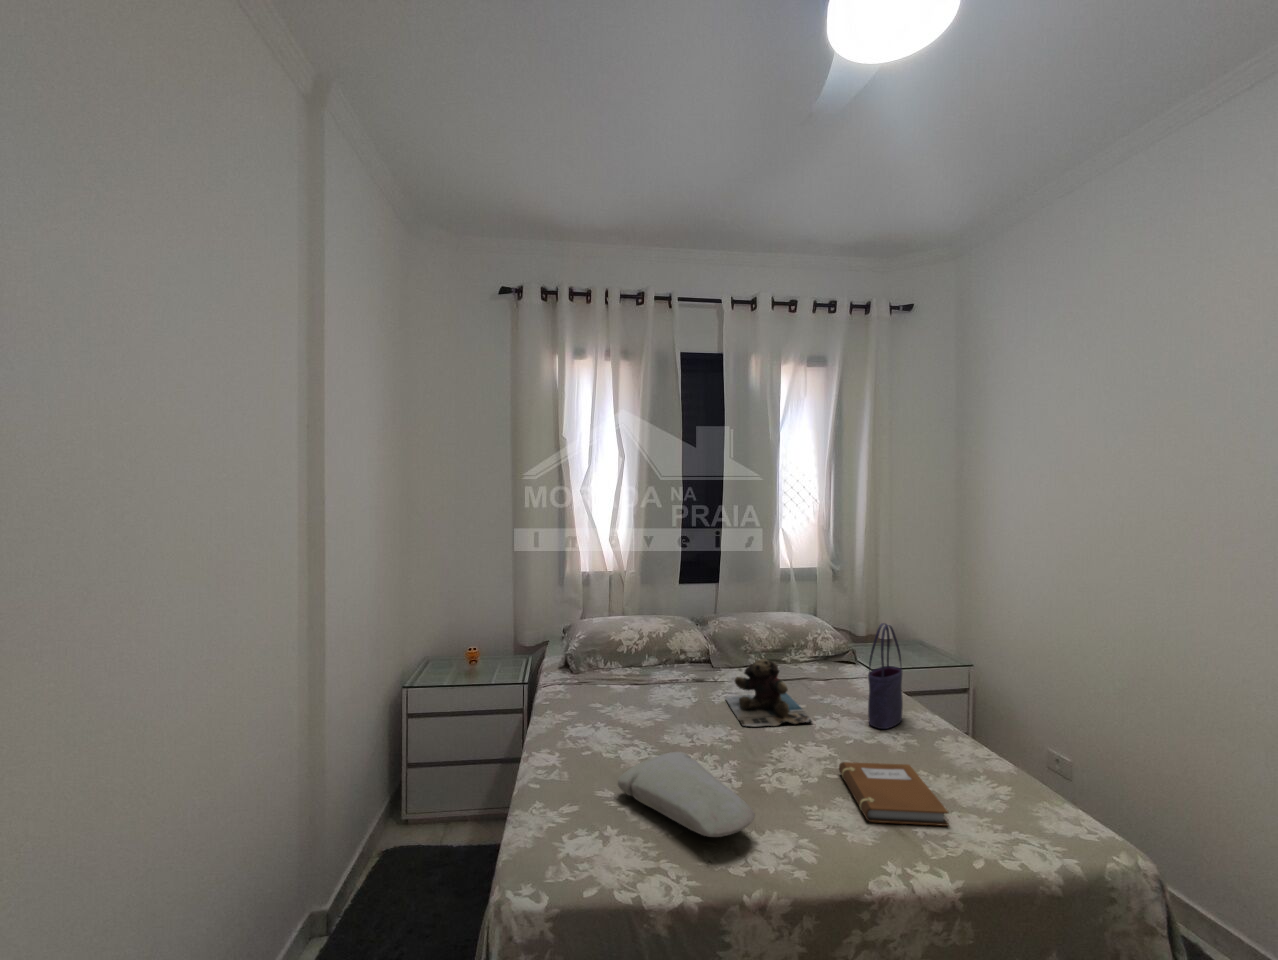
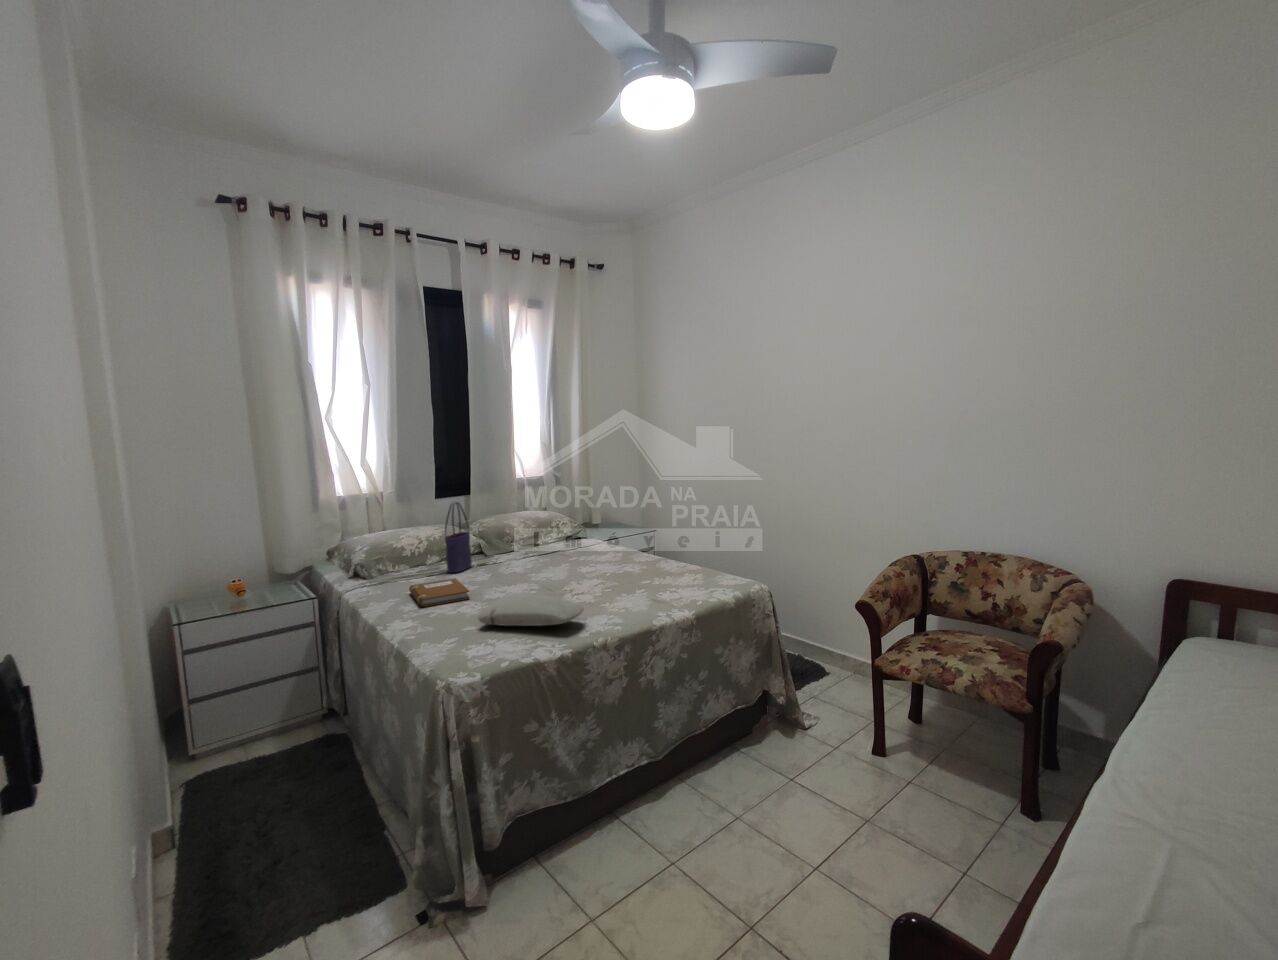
tote bag: present [868,623,903,729] -> present [445,502,472,573]
teddy bear: present [726,659,812,727] -> none [509,535,579,581]
notebook: present [839,762,948,826] -> present [409,578,470,607]

